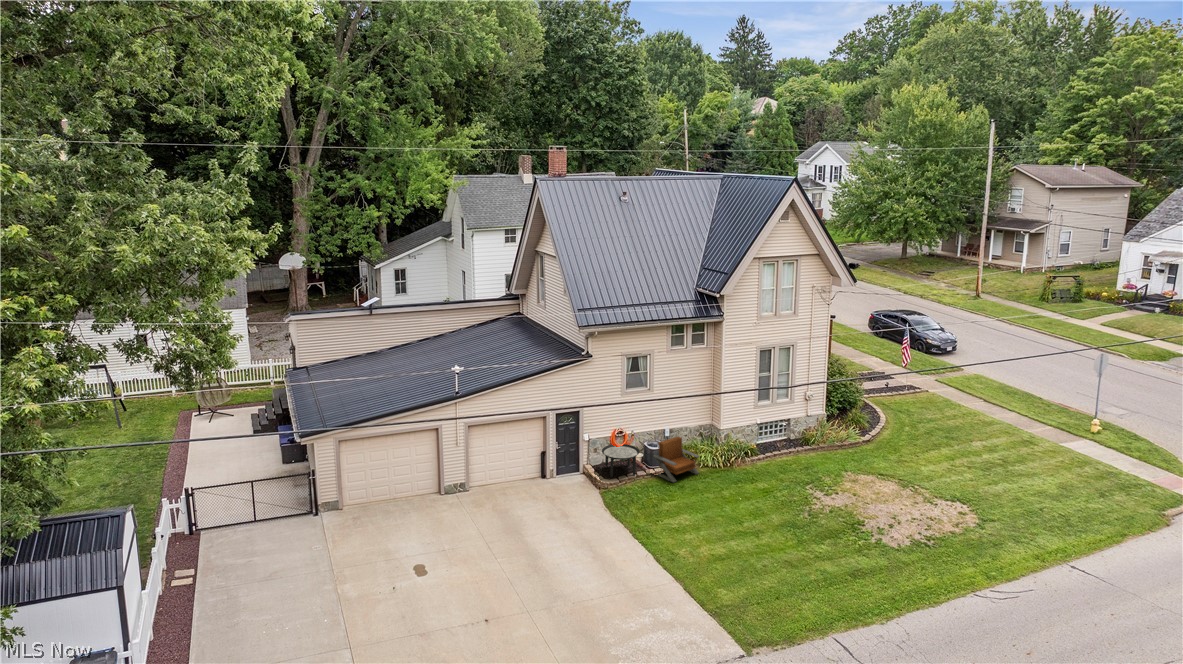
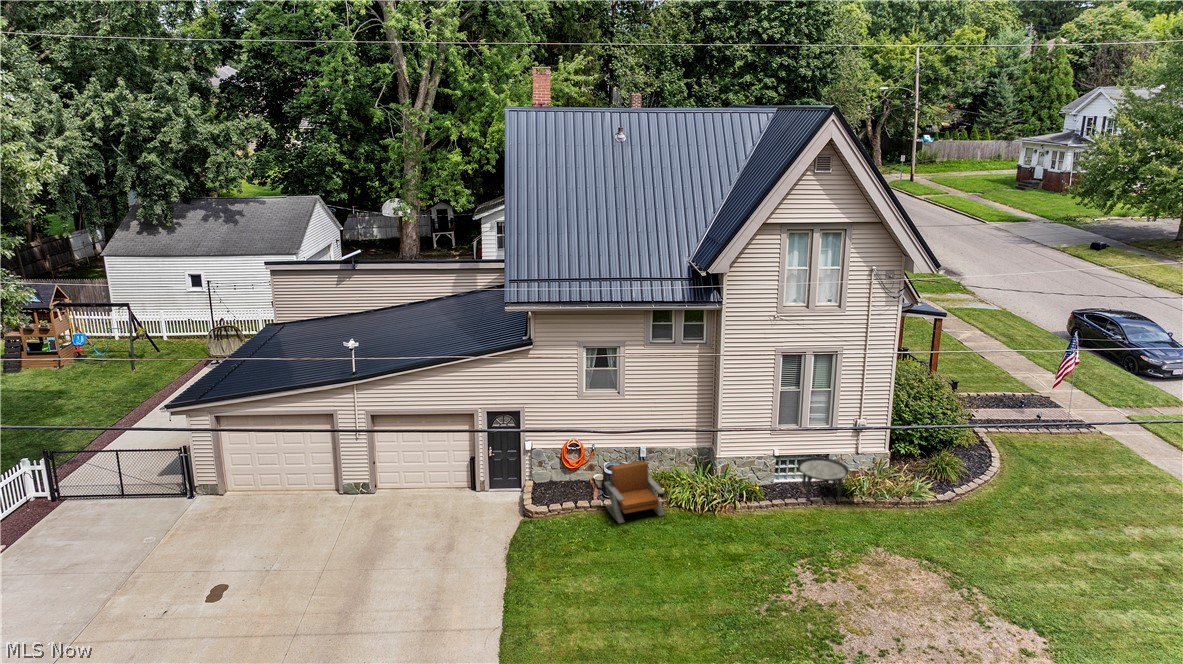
round table: present [602,444,640,477] -> present [797,457,849,503]

